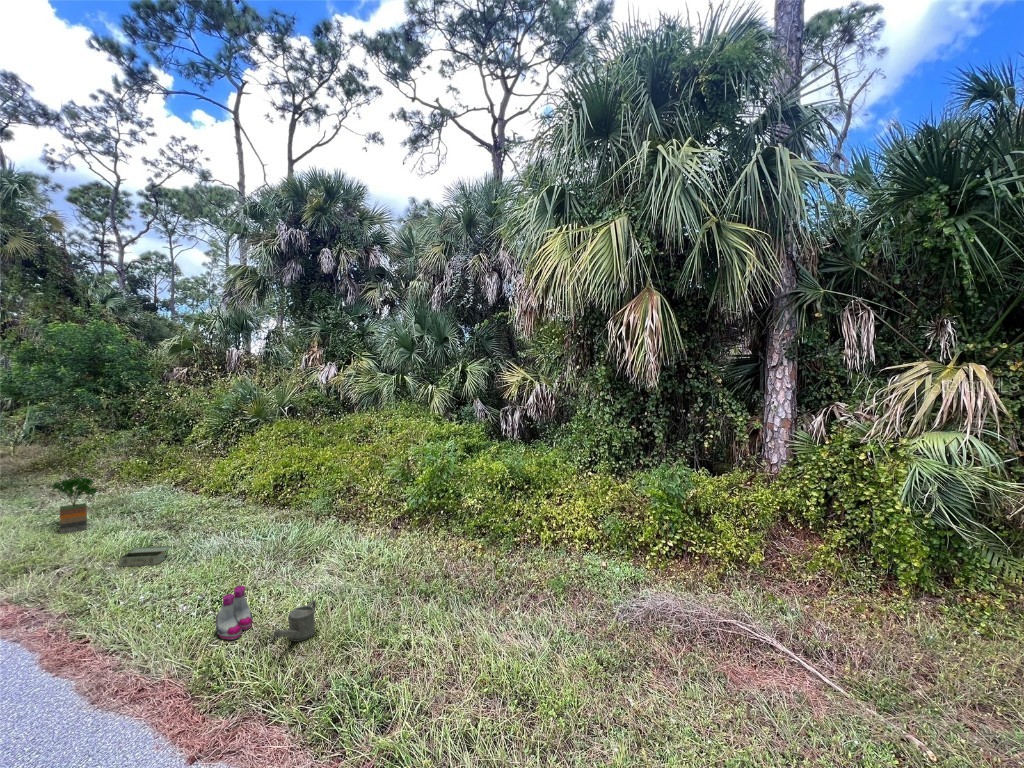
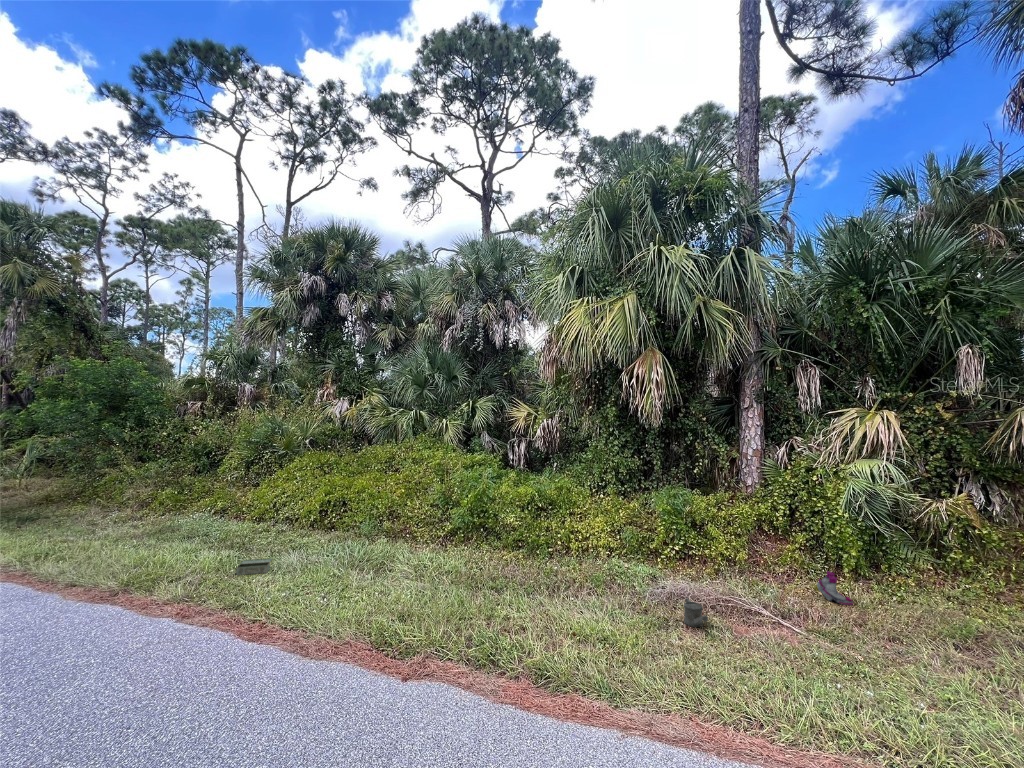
potted tree: present [51,477,98,534] -> none [148,504,188,554]
boots: present [216,586,253,640] -> present [817,571,853,605]
watering can: present [274,600,316,641] -> present [684,598,708,627]

